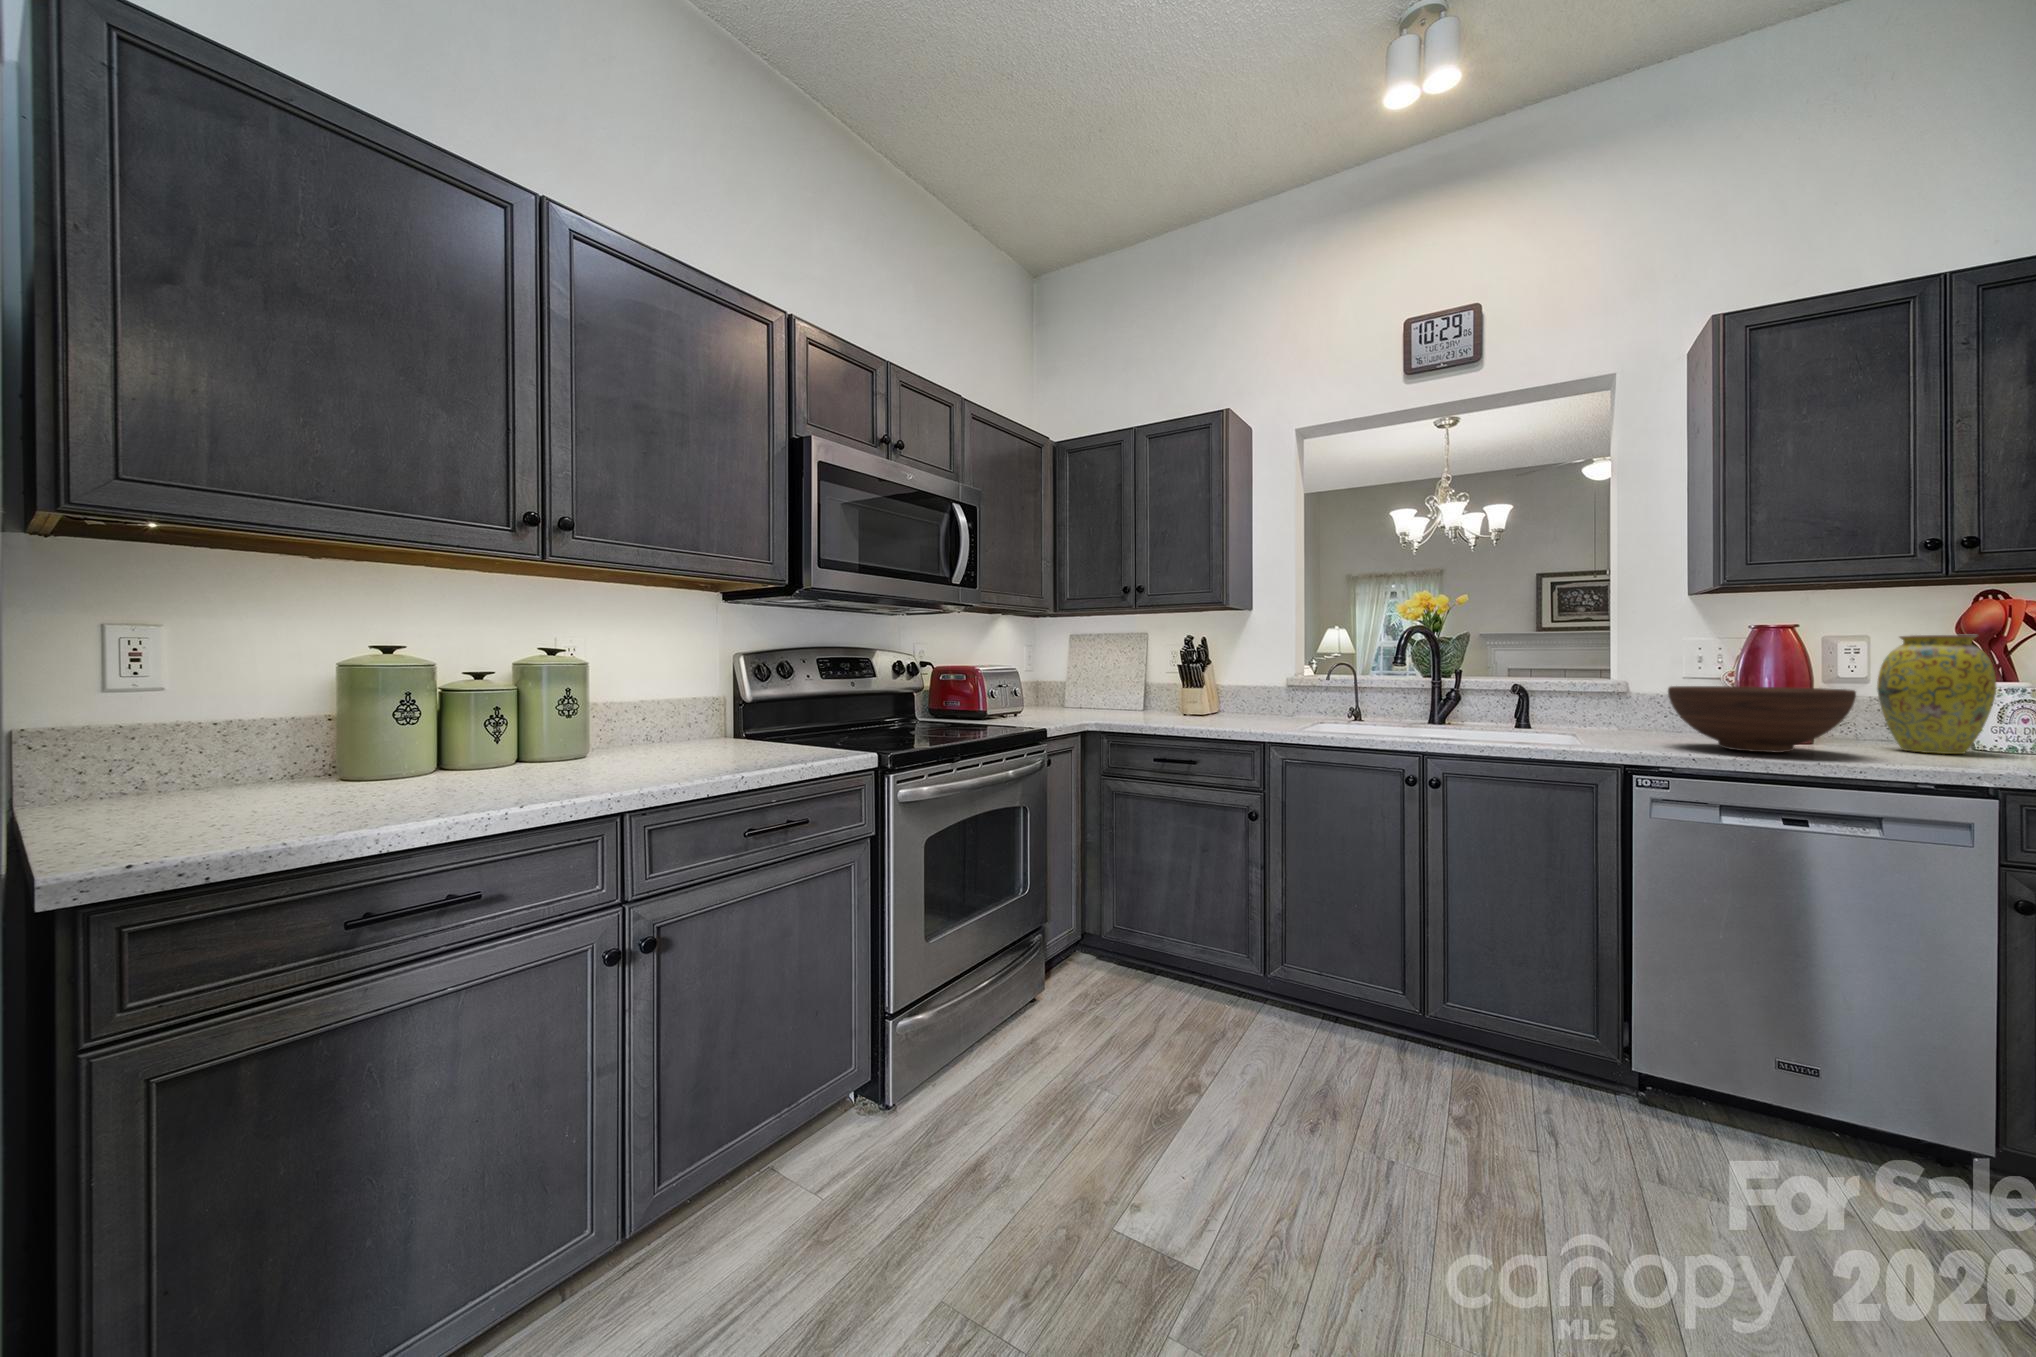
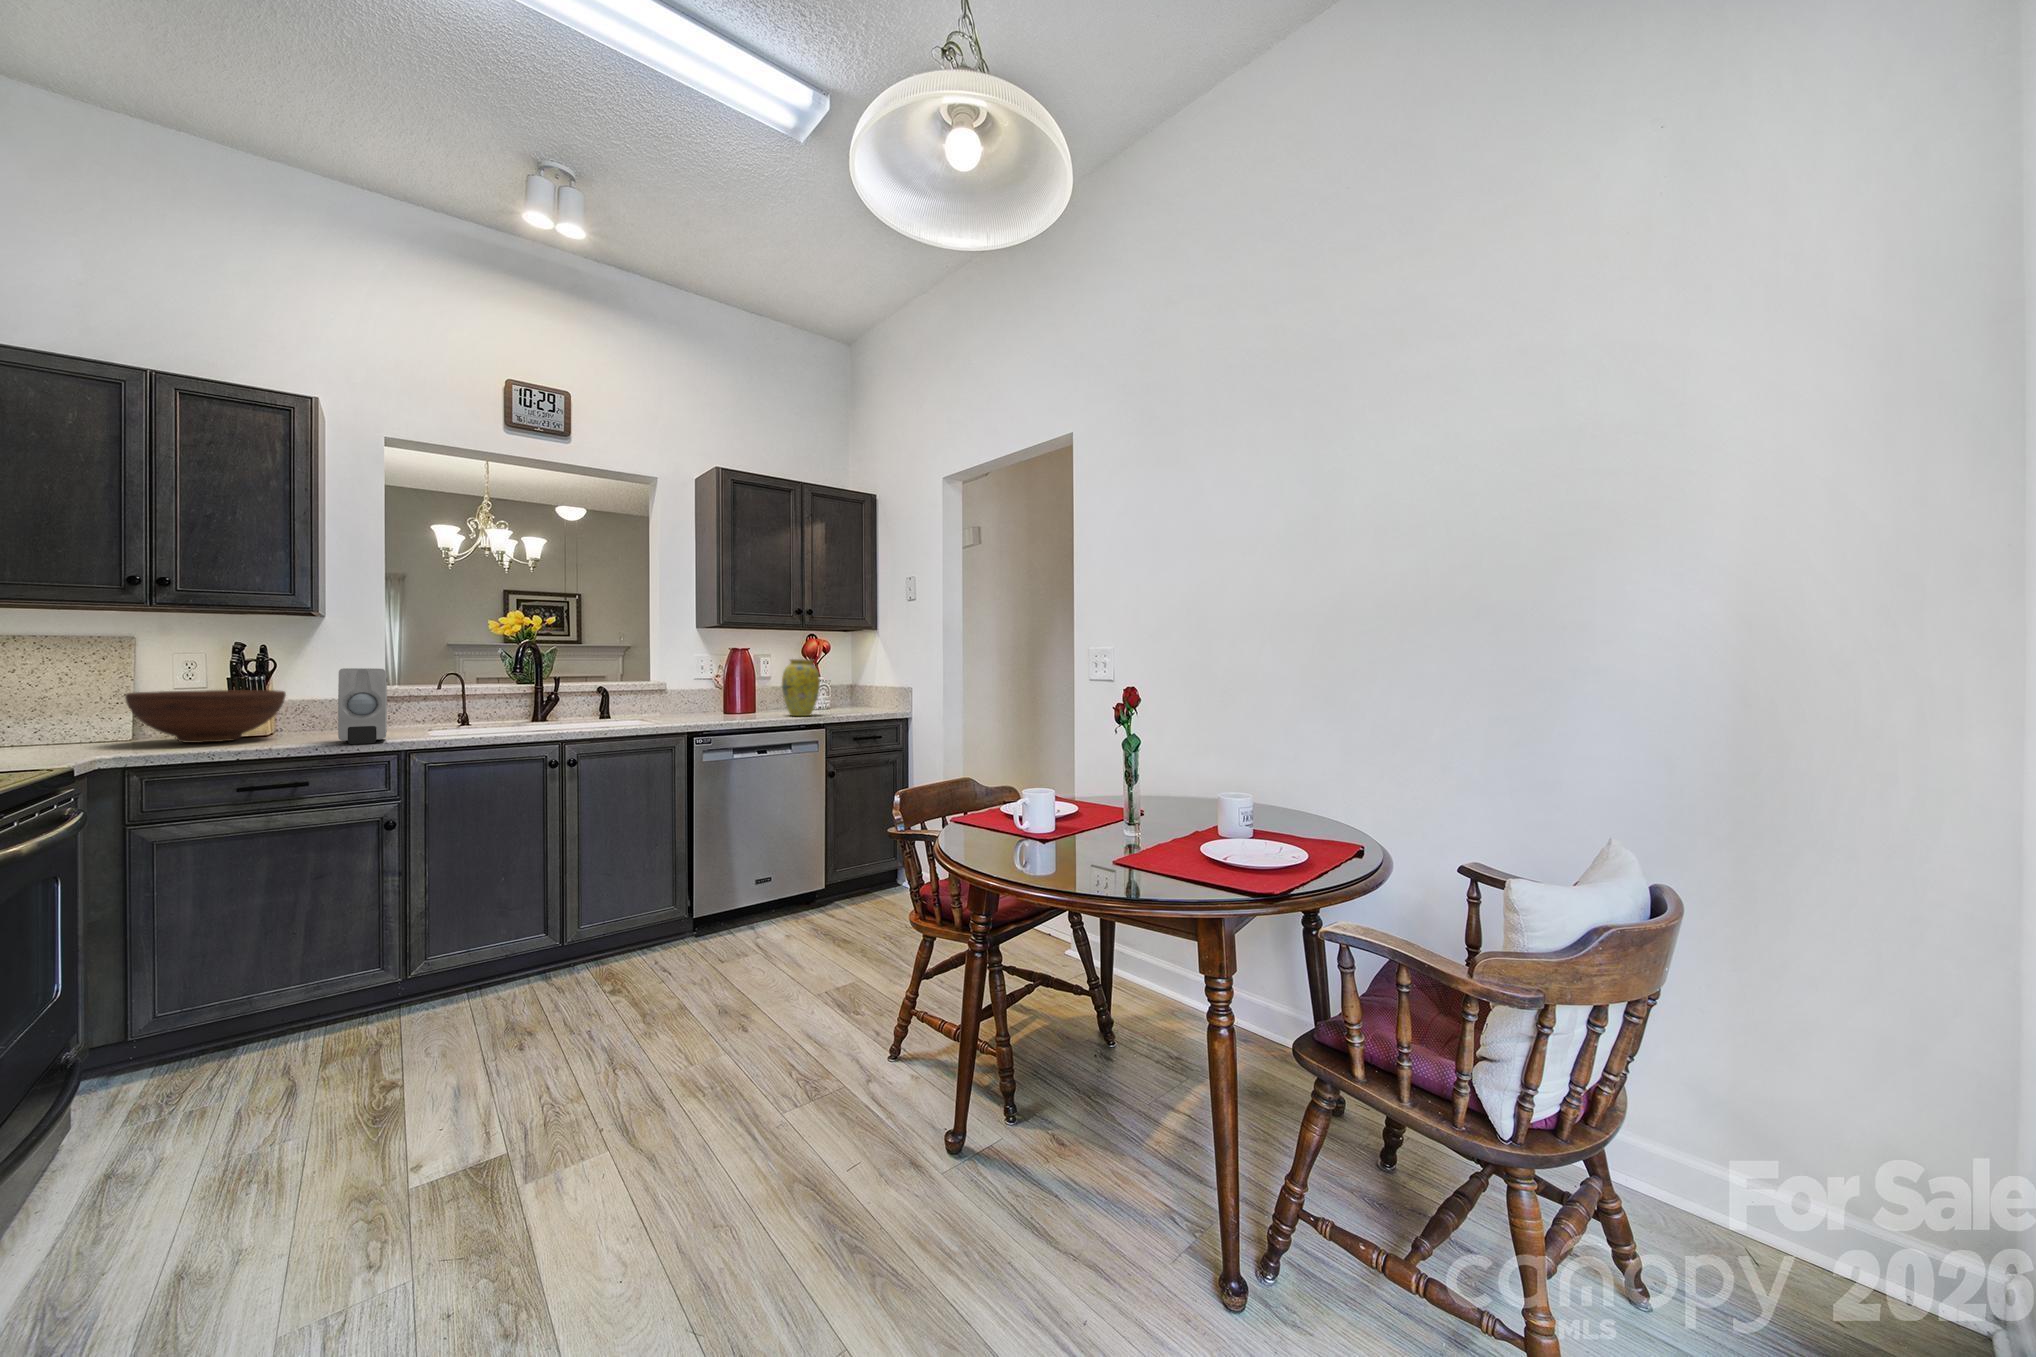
soap dispenser: none [1209,656,1258,731] -> present [338,668,387,744]
fruit bowl: present [1668,686,1856,753] -> present [125,690,286,743]

